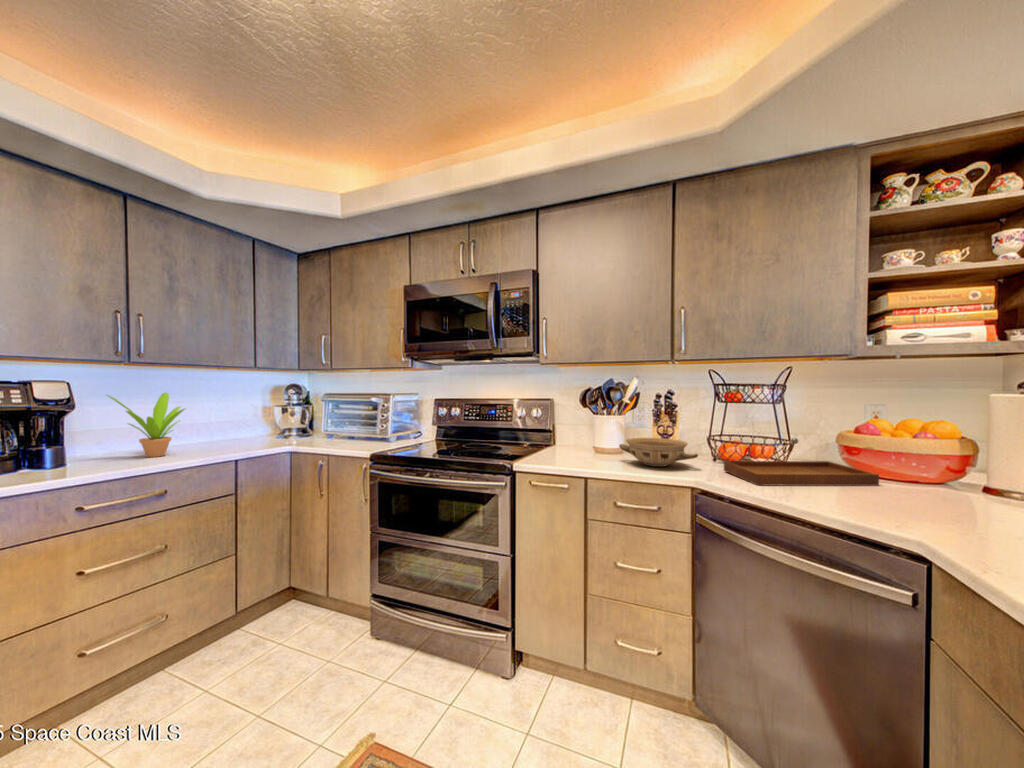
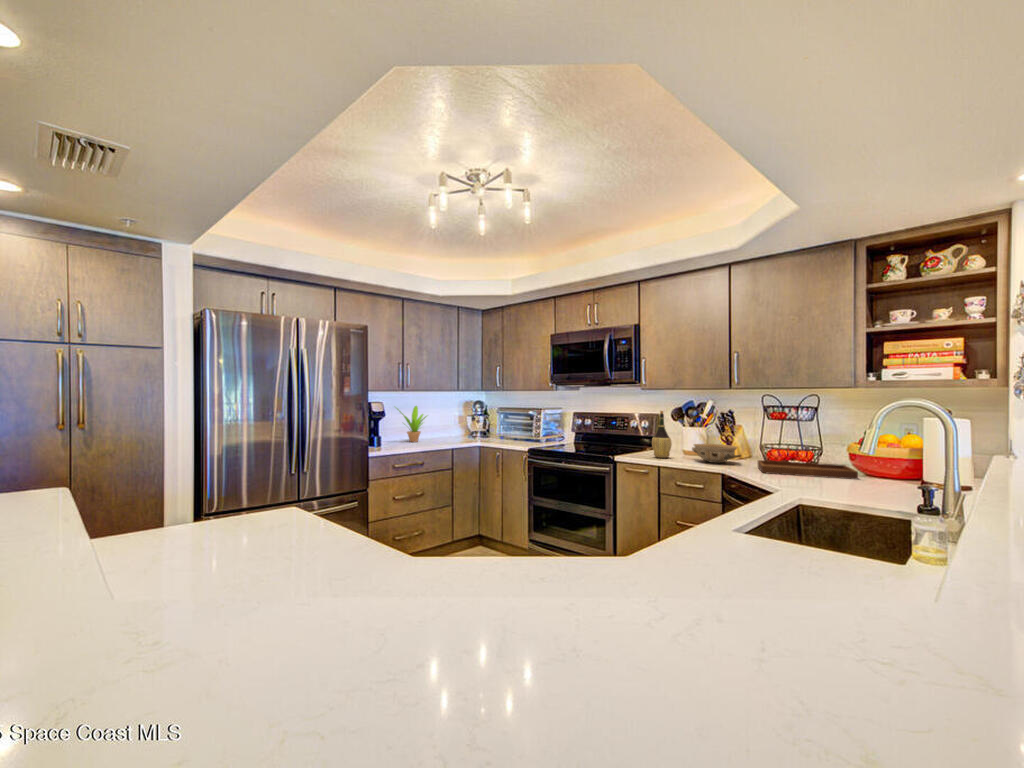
wine bottle: none [566,393,594,462] -> present [652,411,672,458]

